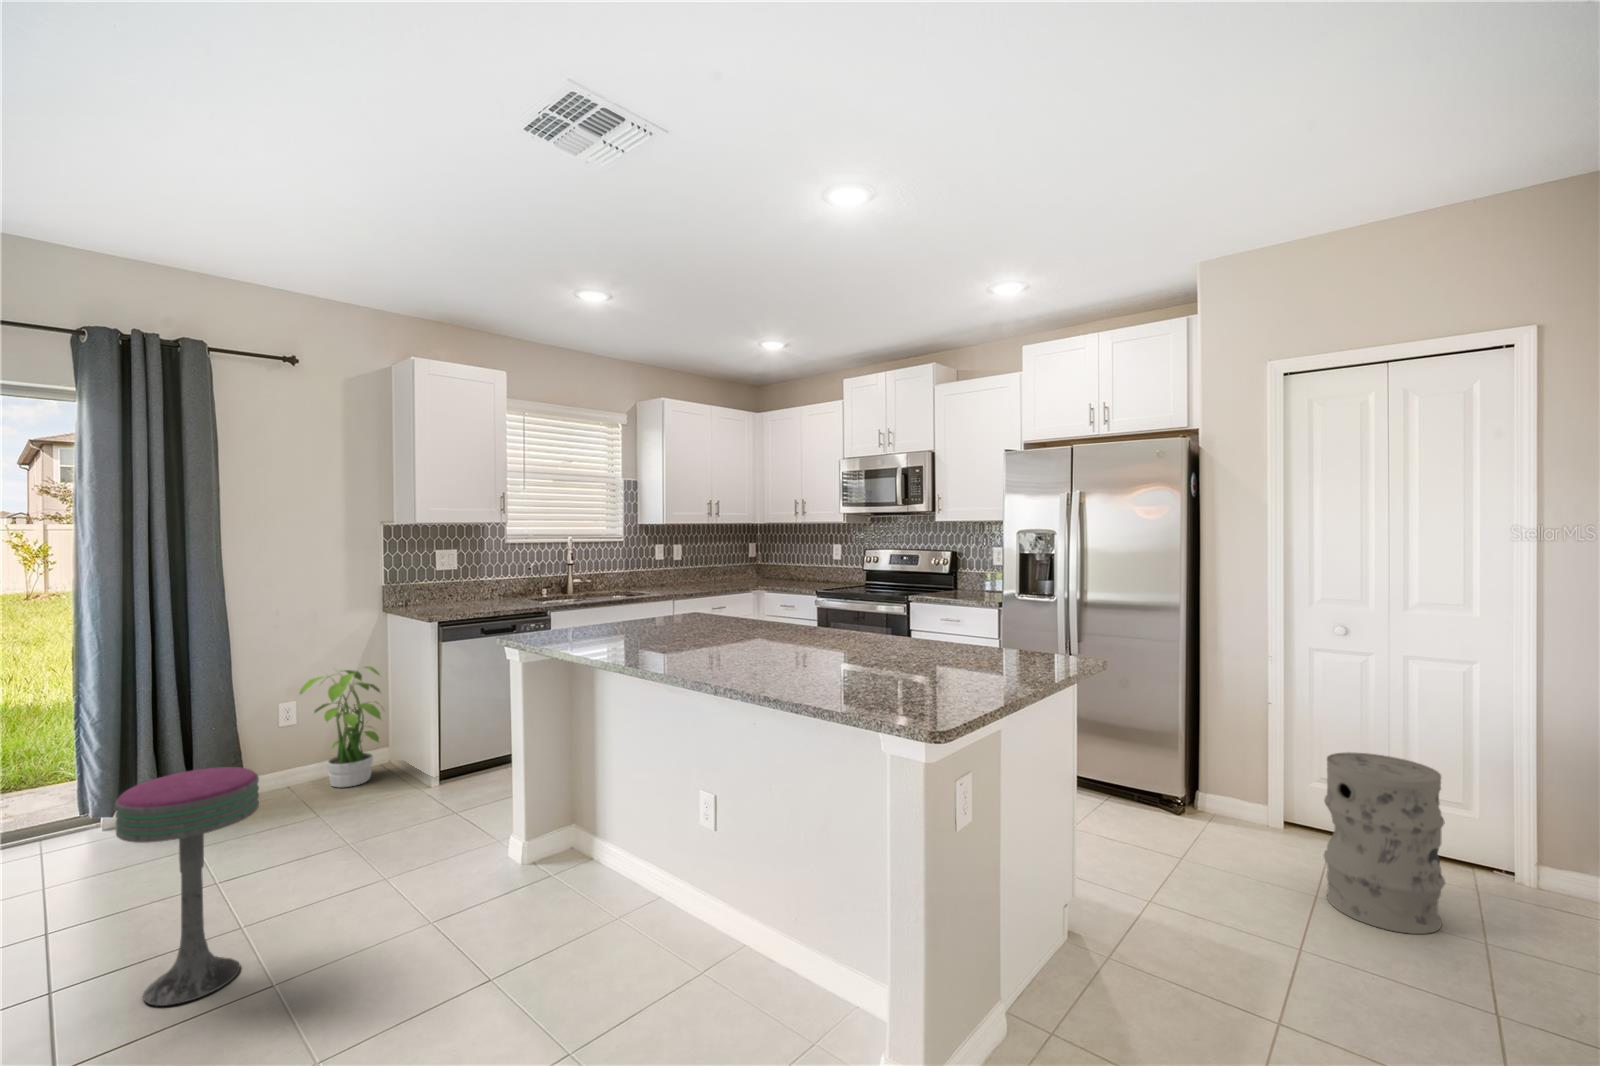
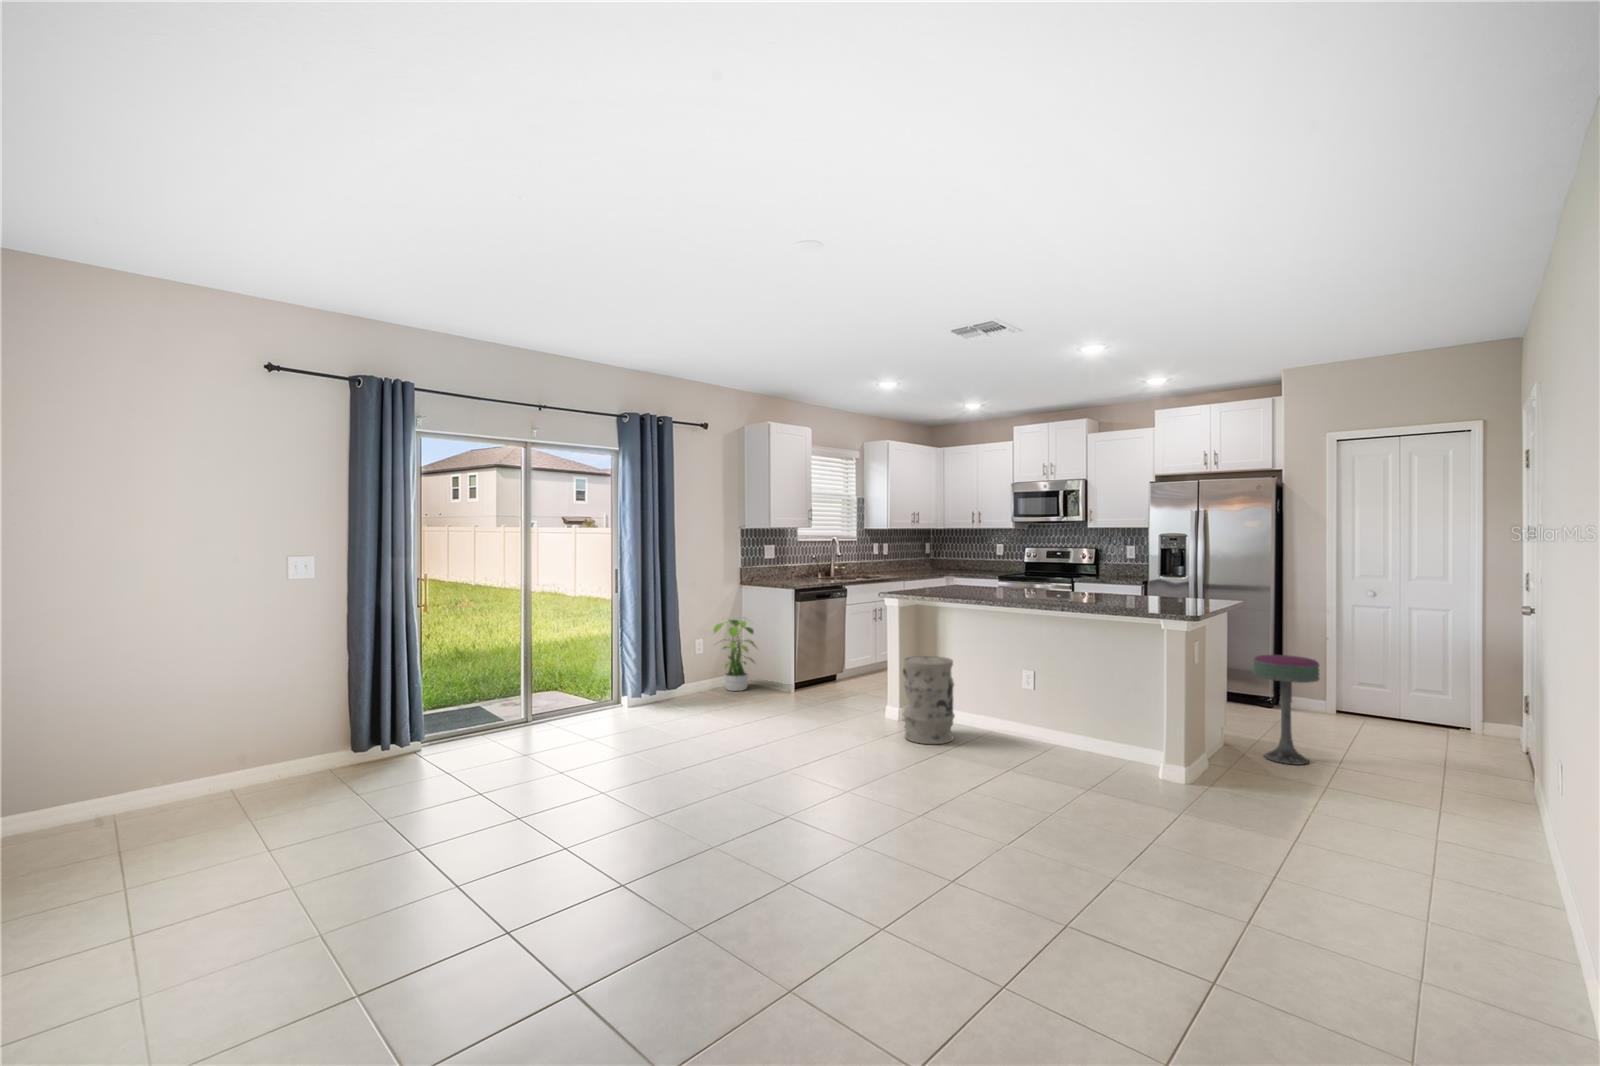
trash can: present [1323,752,1445,934] -> present [903,656,955,744]
bar stool: present [115,767,259,1006] -> present [1253,655,1319,765]

